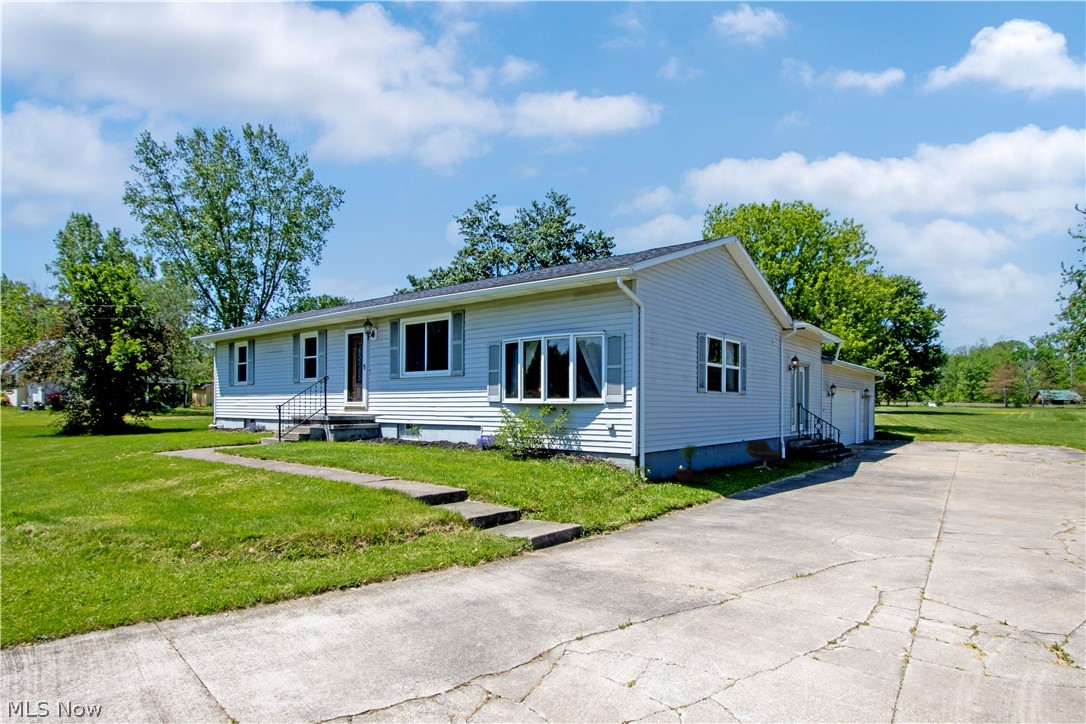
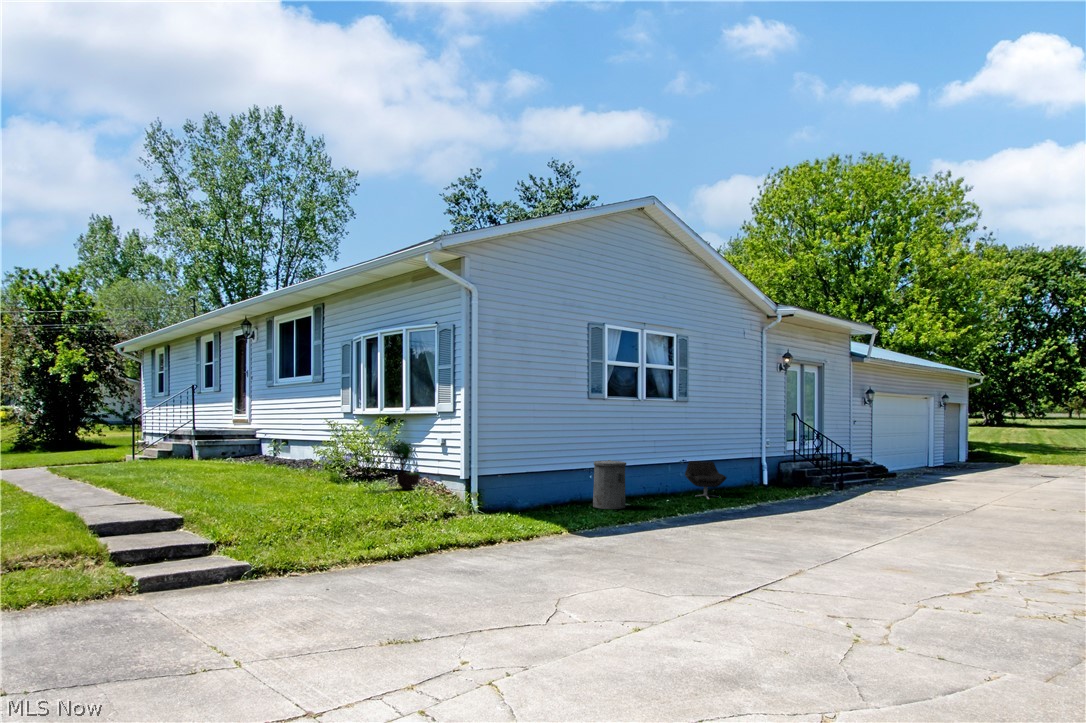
trash can: none [703,441,731,478] -> present [593,460,626,509]
potted tree: present [675,445,697,481] -> present [390,442,420,489]

